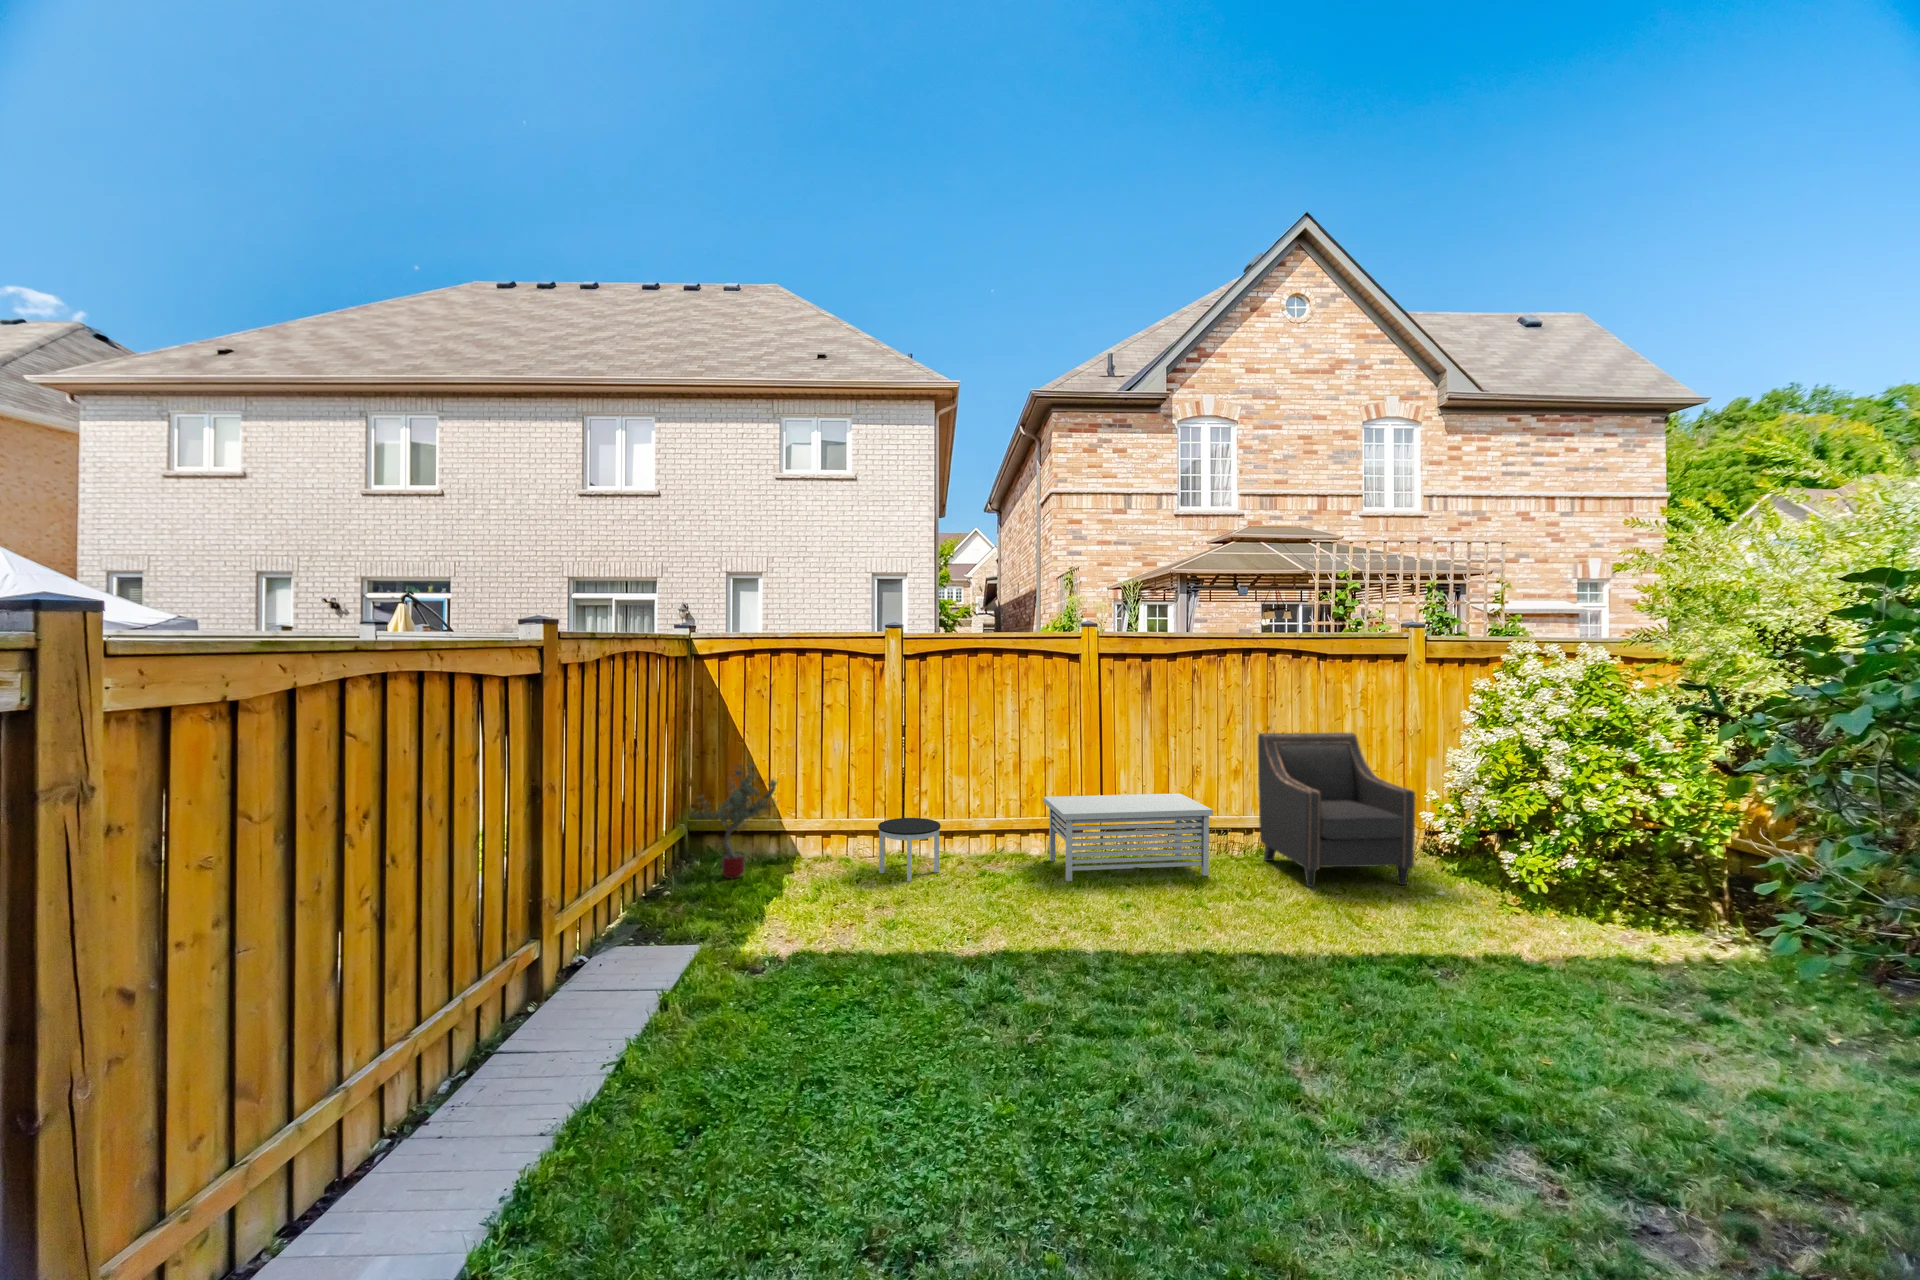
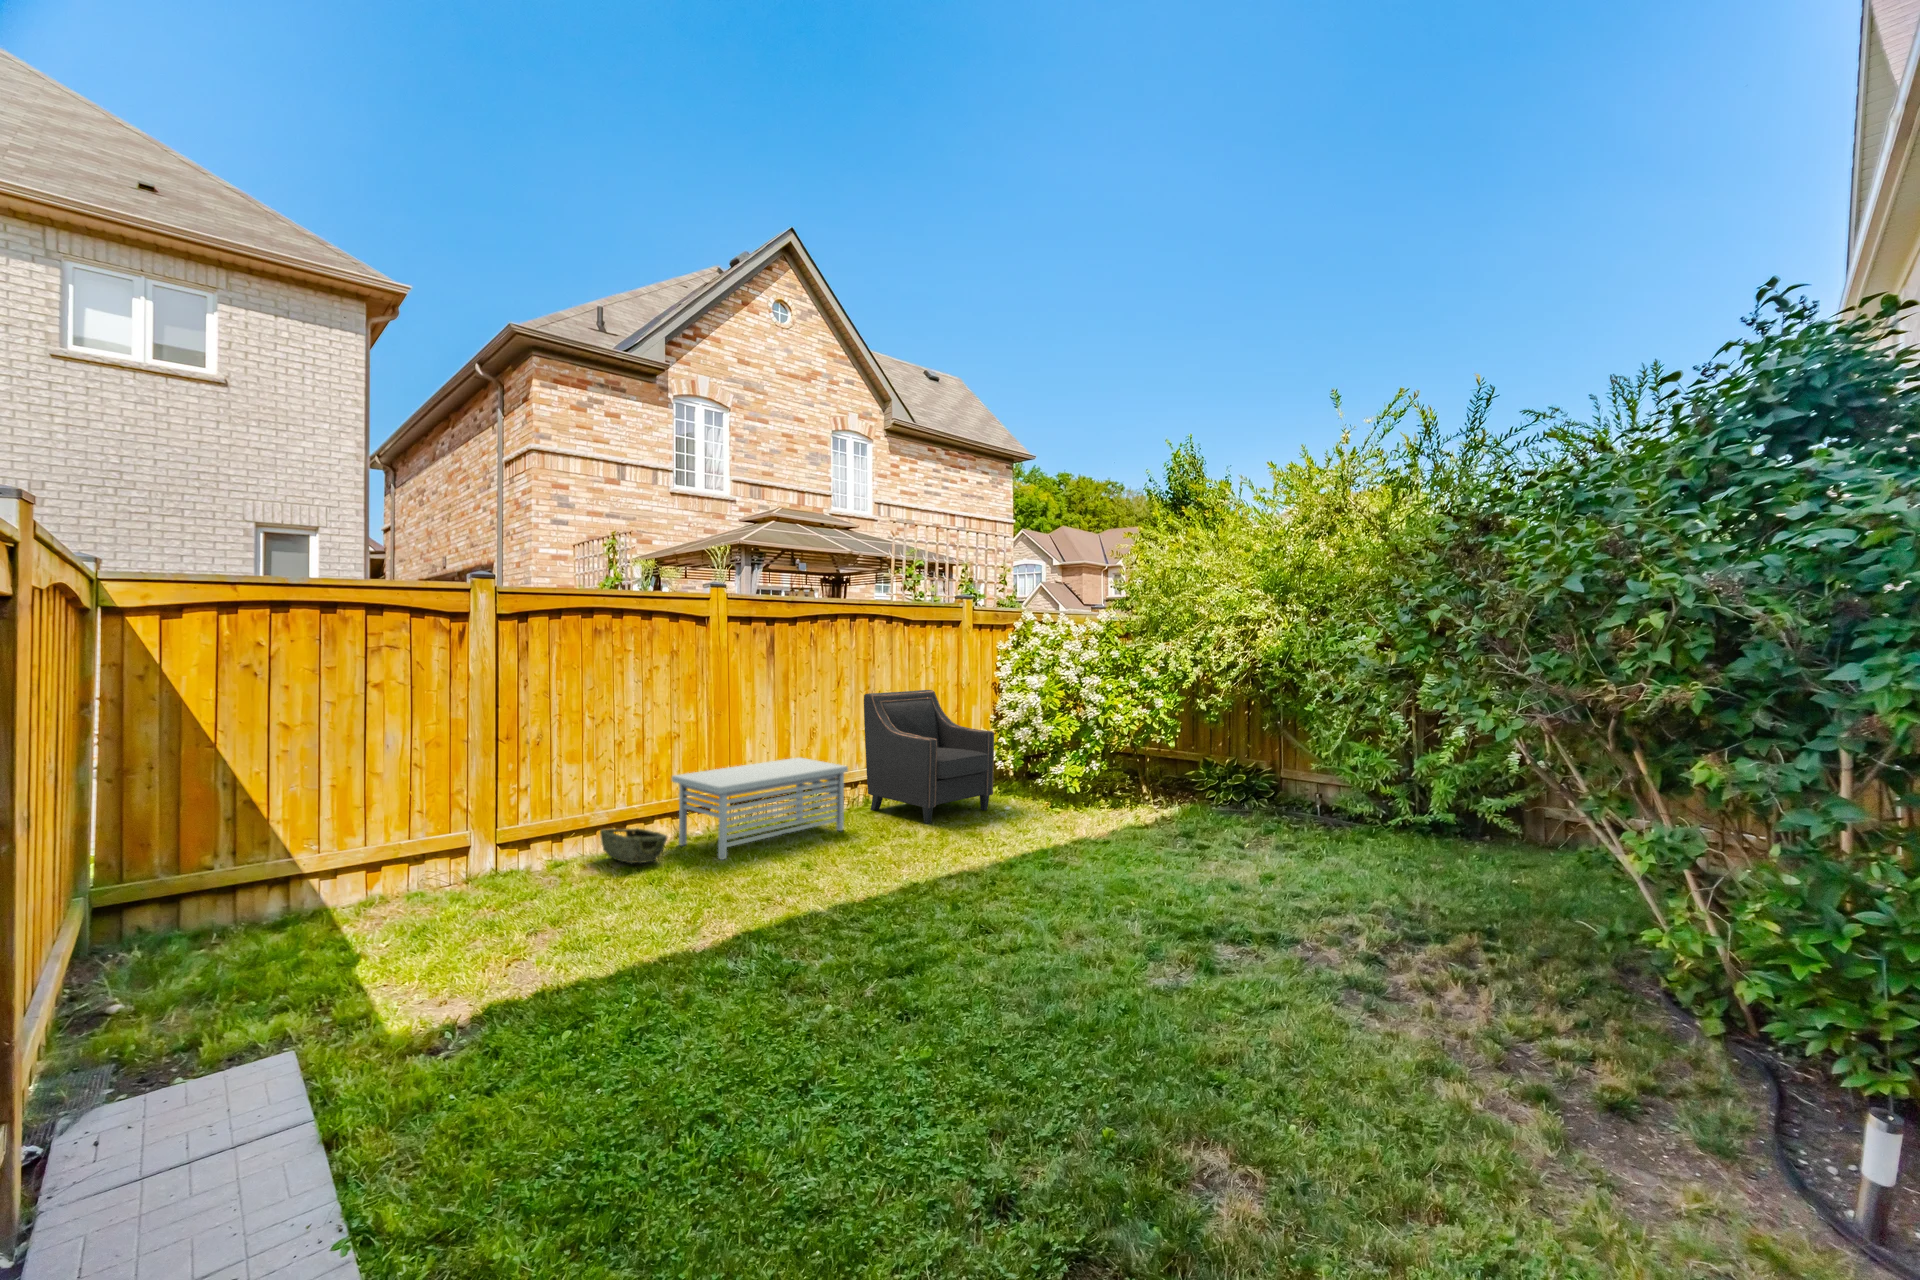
potted tree: present [690,763,777,879] -> none [119,771,318,956]
round table: present [878,818,941,882] -> none [476,819,567,898]
woven basket: none [980,835,1025,871] -> present [600,828,667,864]

